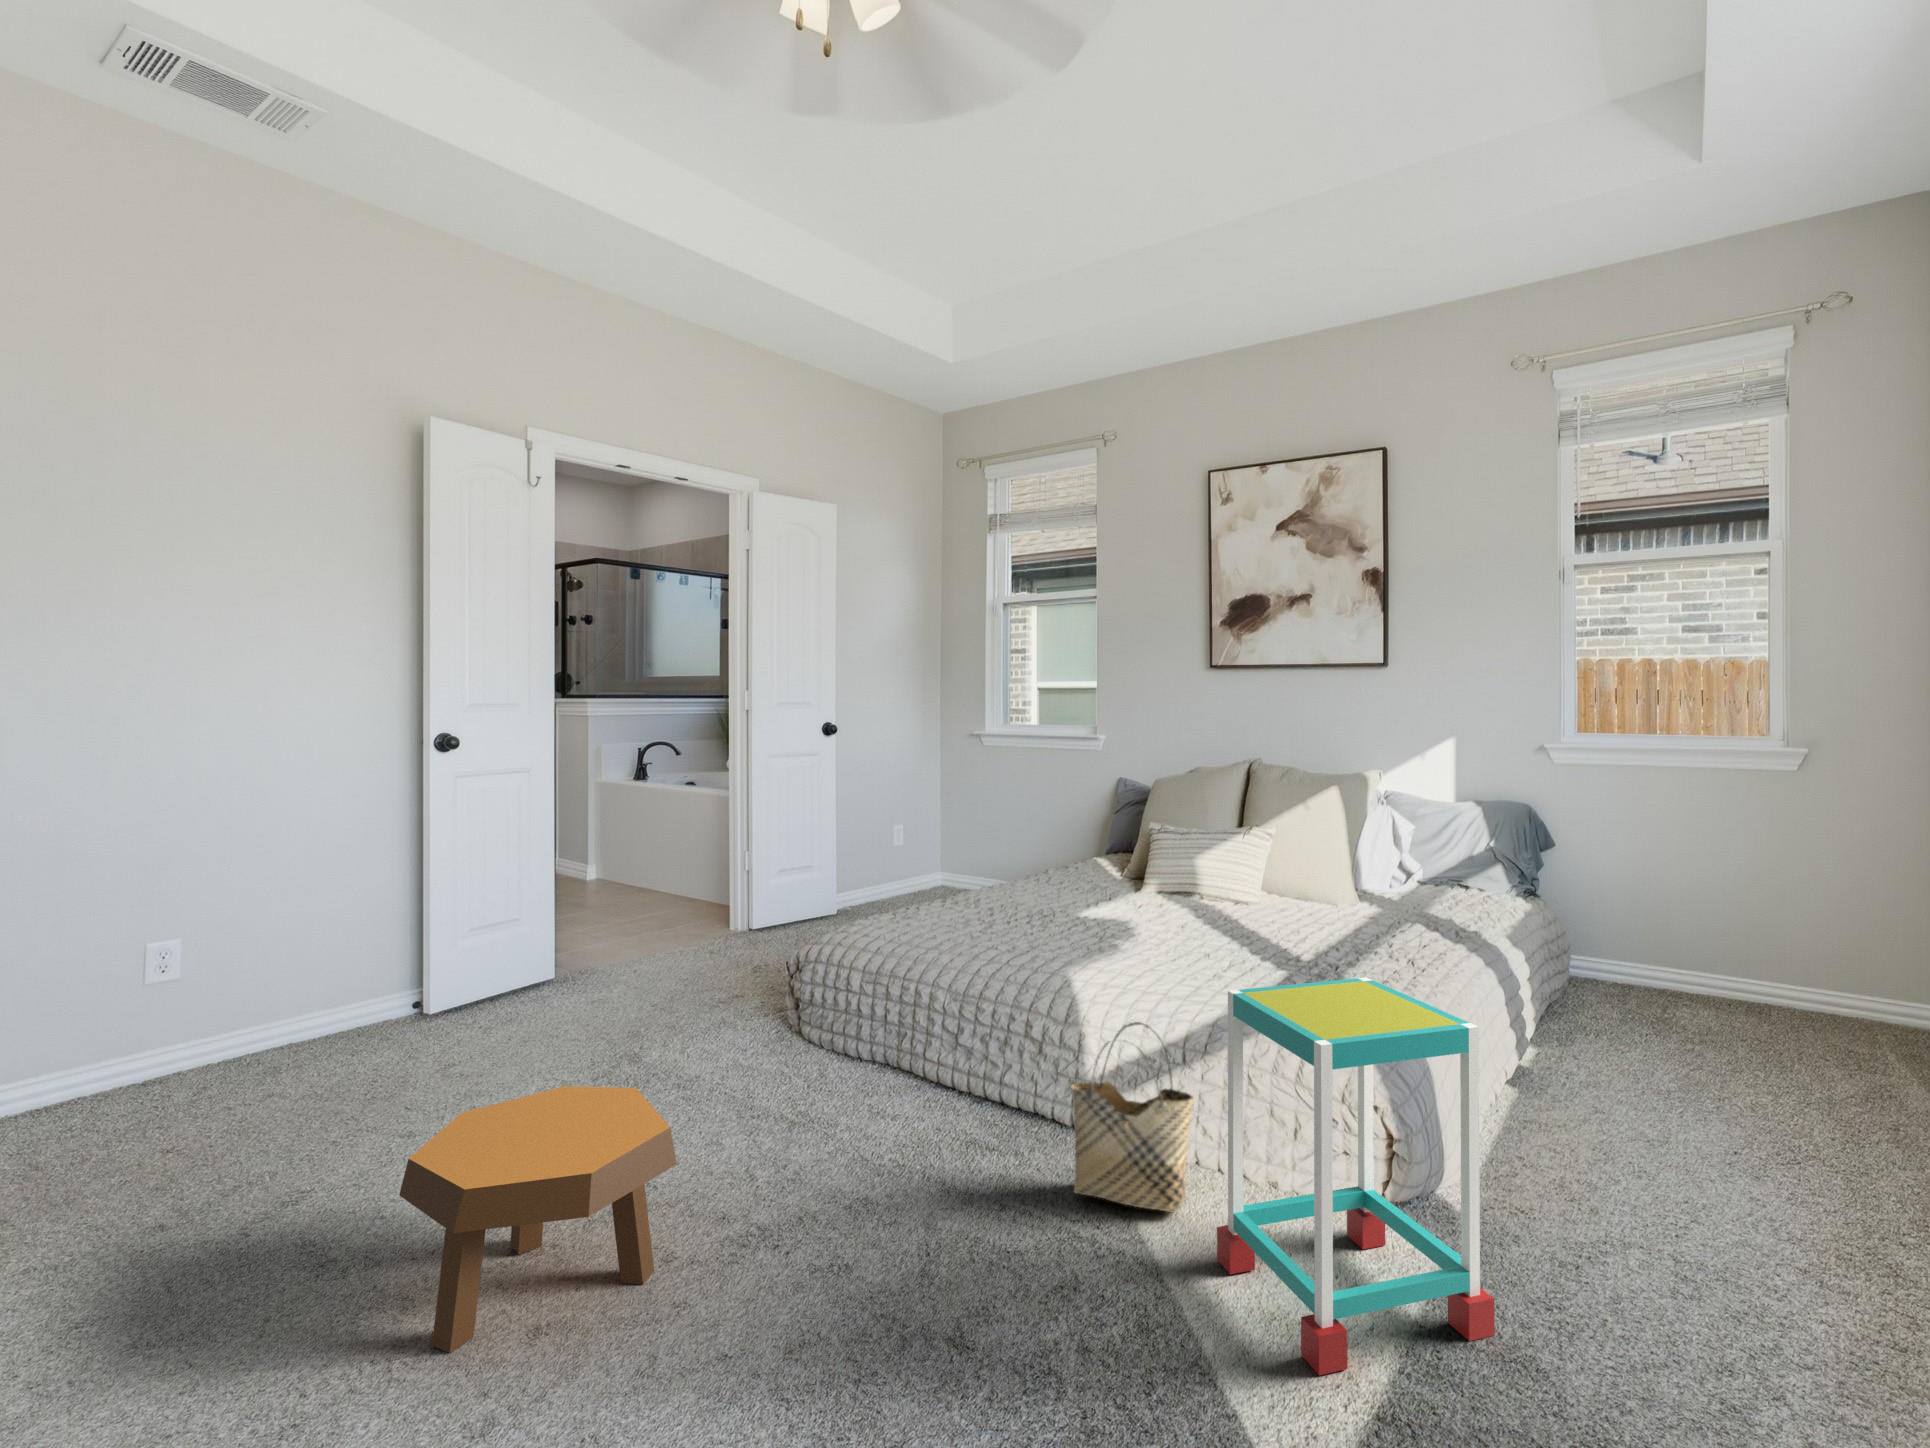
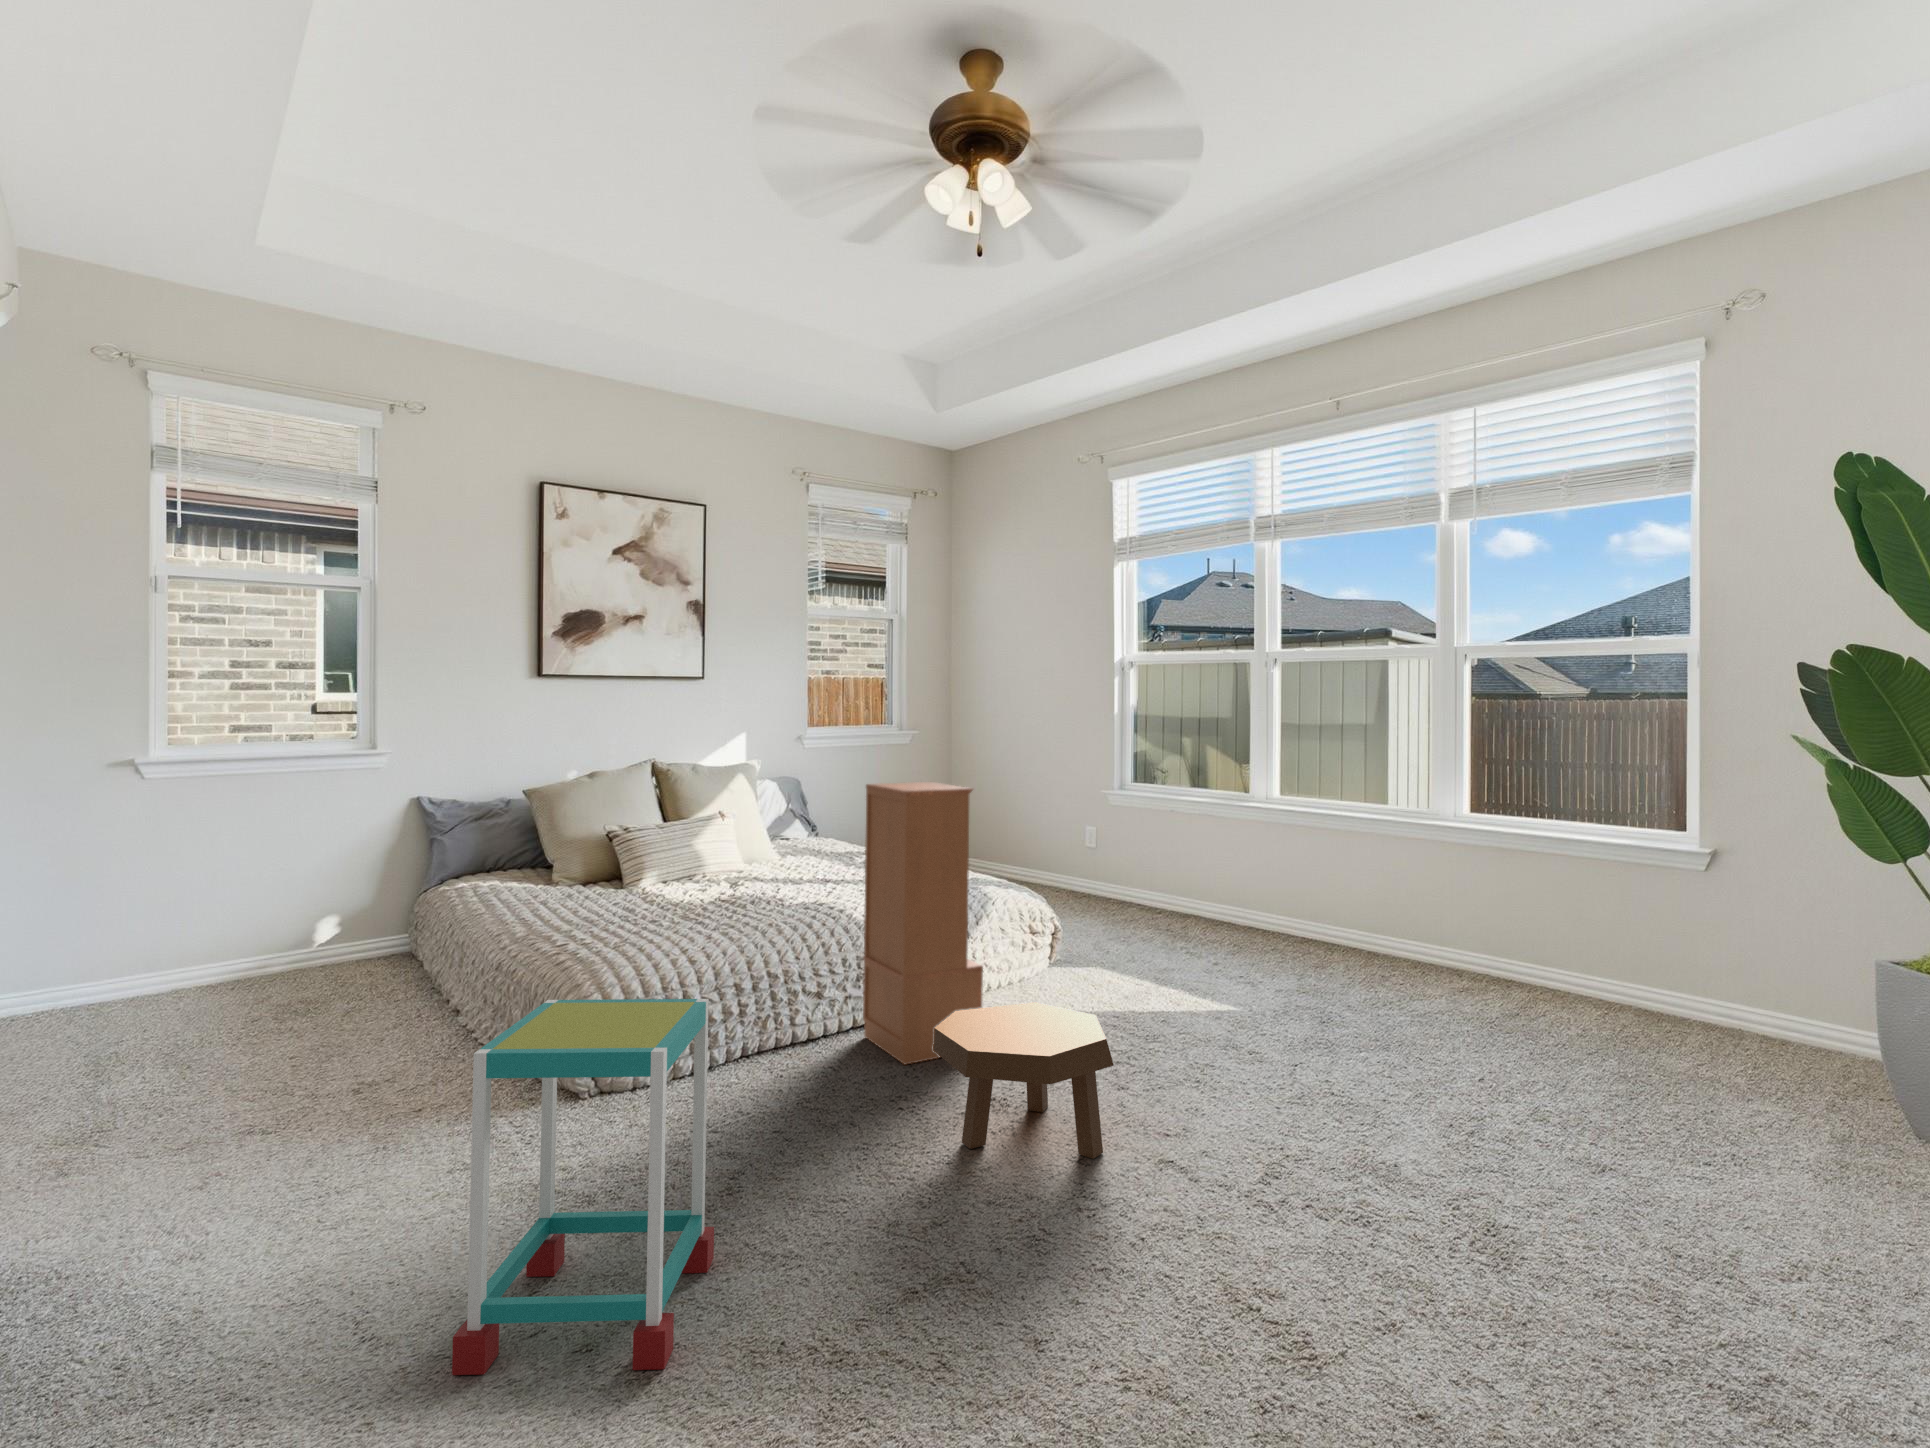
bookcase: none [803,797,978,1198] -> present [863,782,983,1064]
side table: present [1217,977,1495,1375] -> present [452,999,714,1375]
woven basket: present [1071,1022,1193,1213] -> none [997,901,1050,1005]

